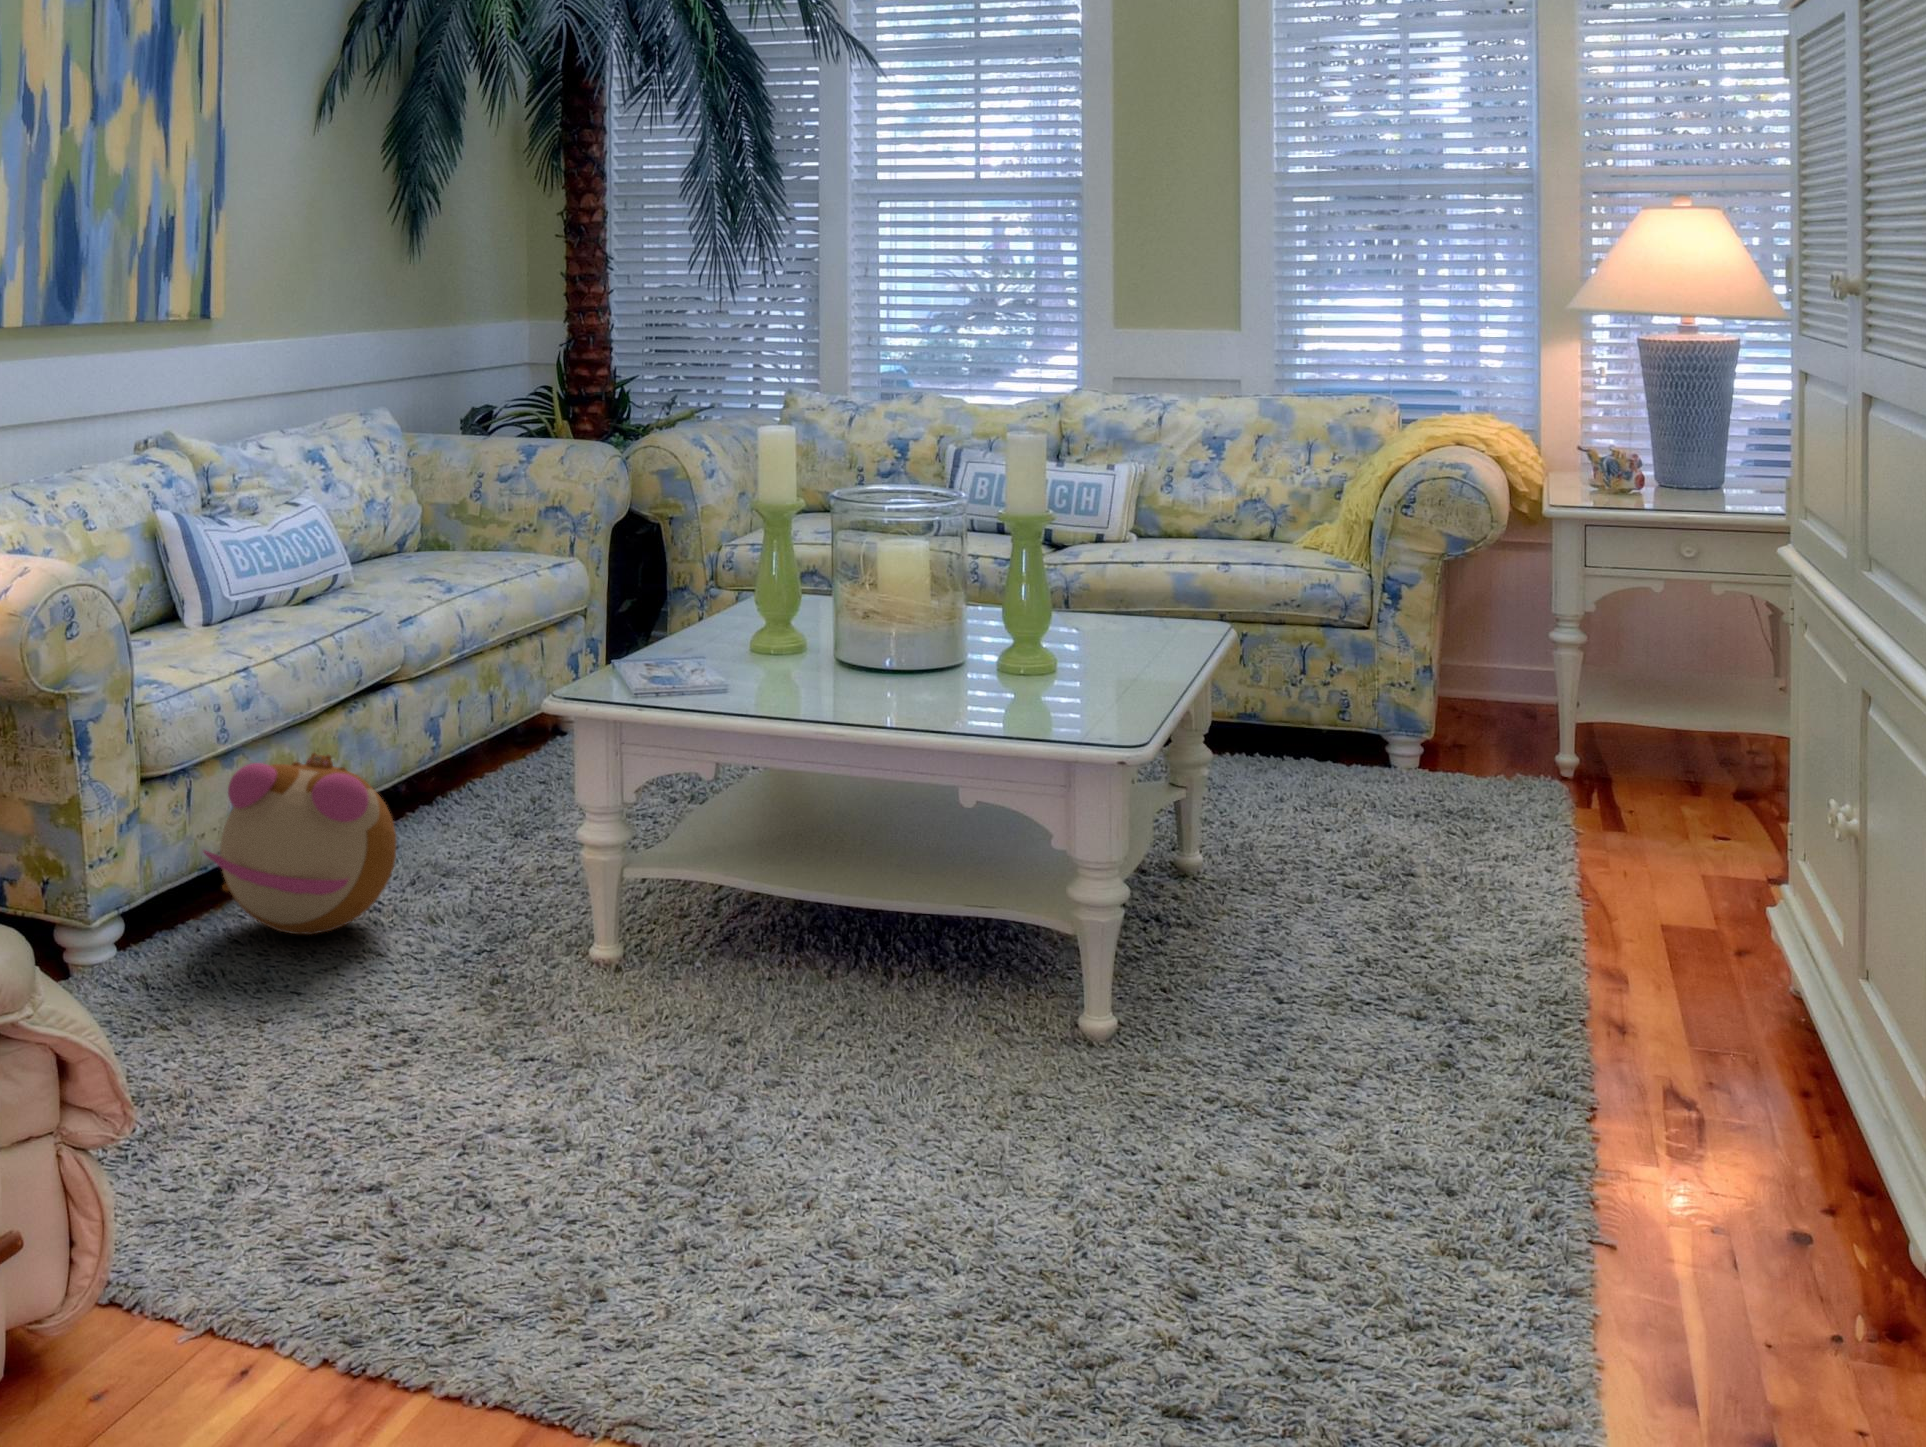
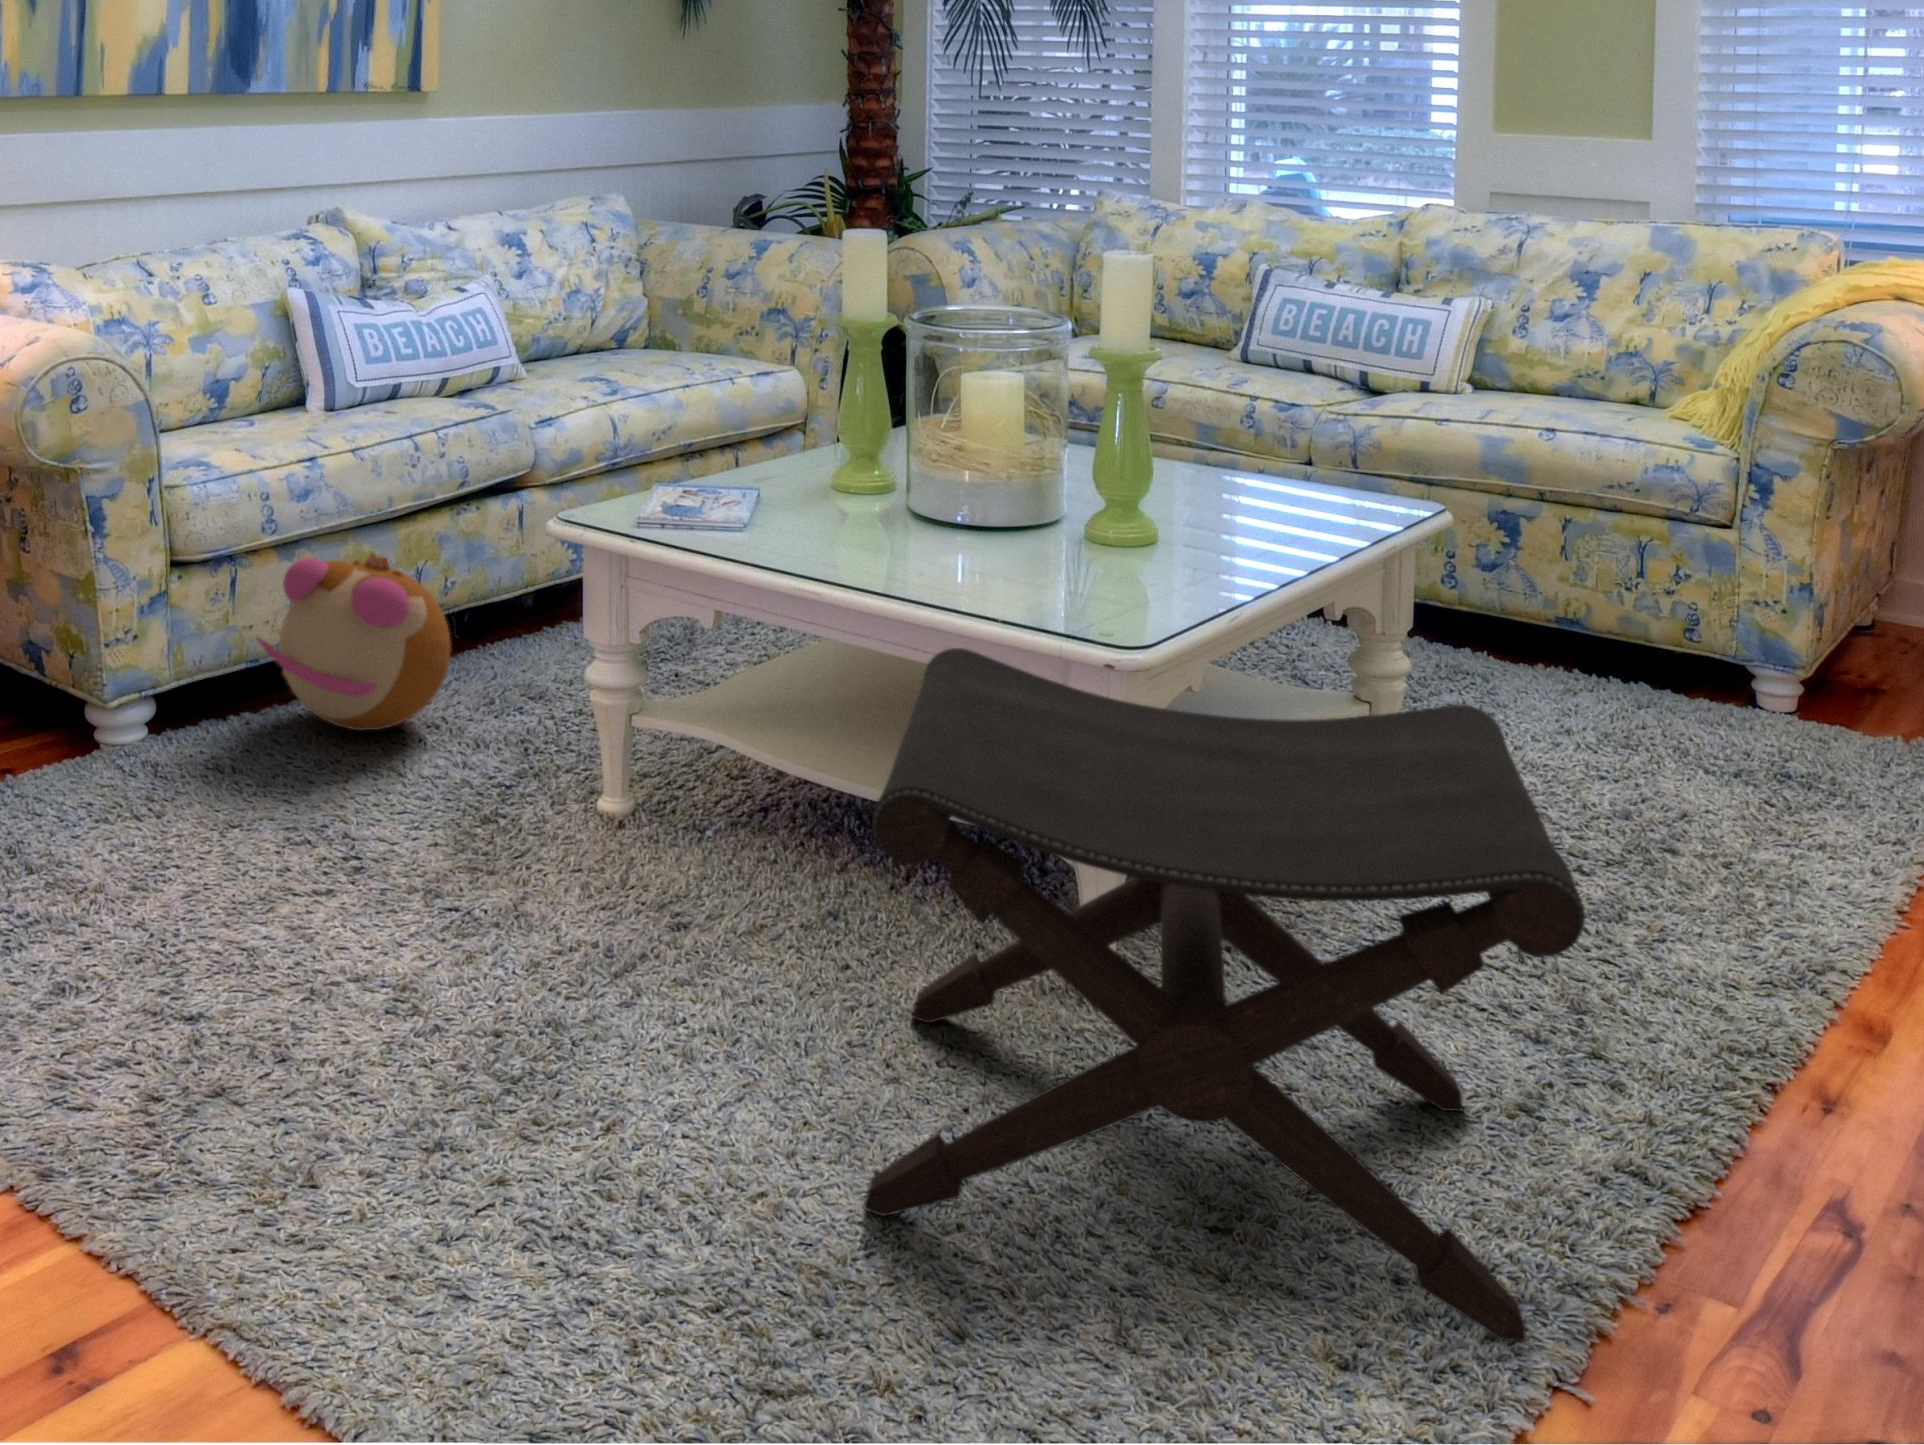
footstool: none [965,738,1579,1239] -> present [863,648,1585,1341]

